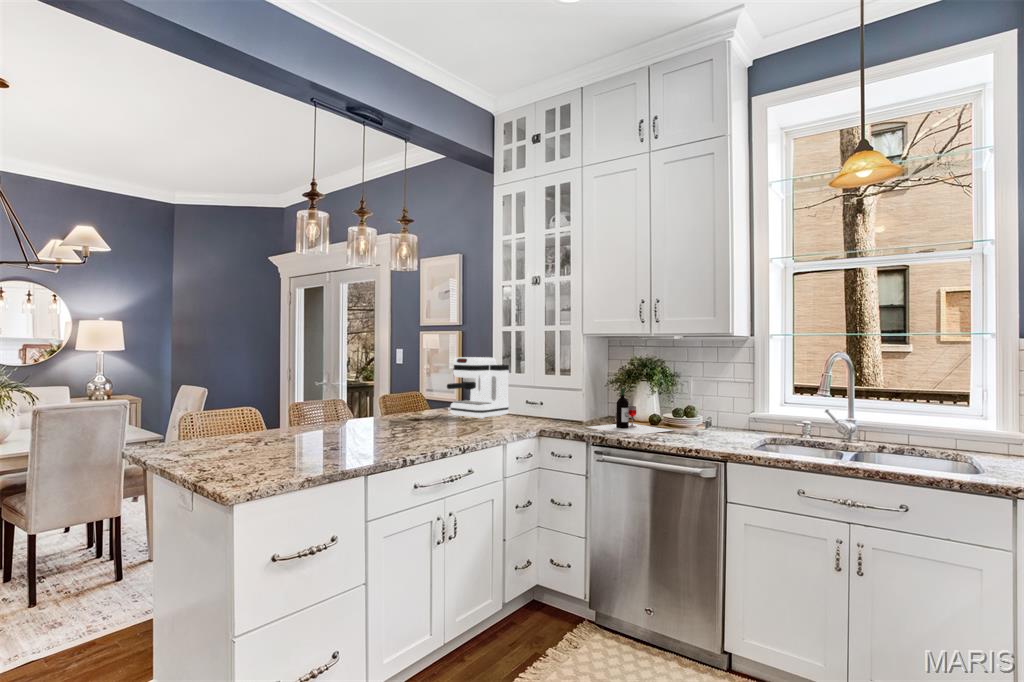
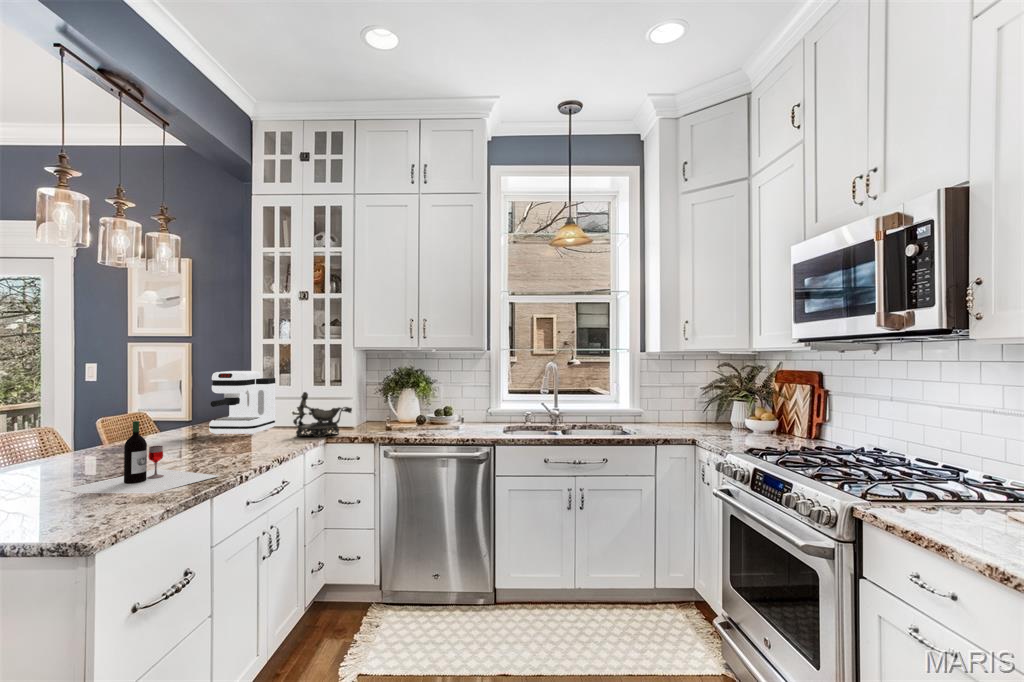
decorative bowl: none [511,379,569,427] -> present [293,392,352,437]
wine bottle: present [587,388,672,434] -> present [63,421,219,493]

